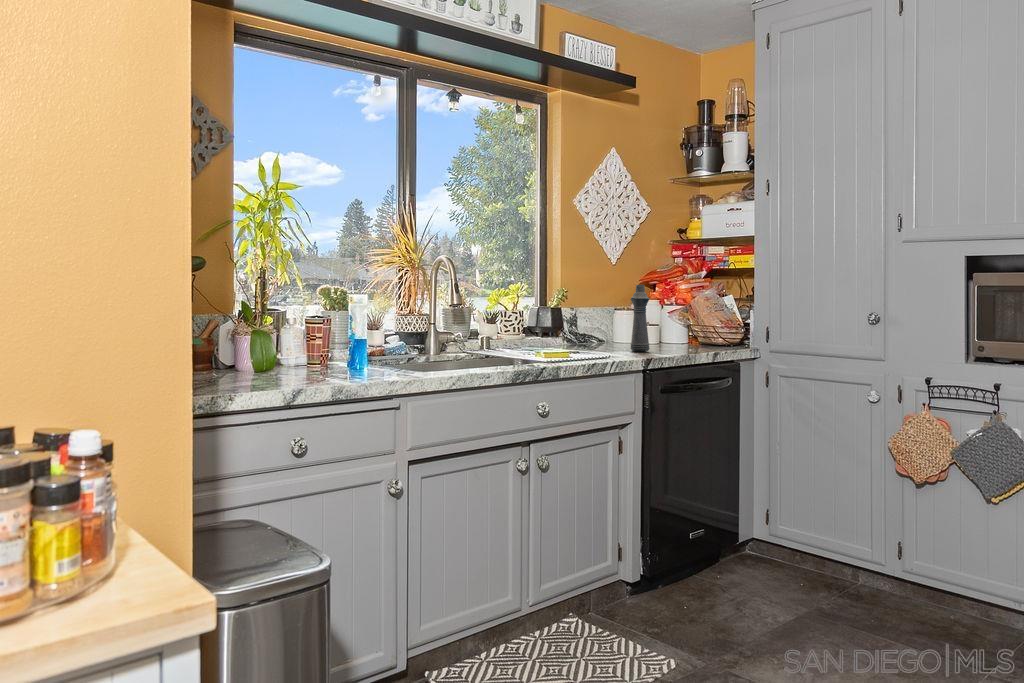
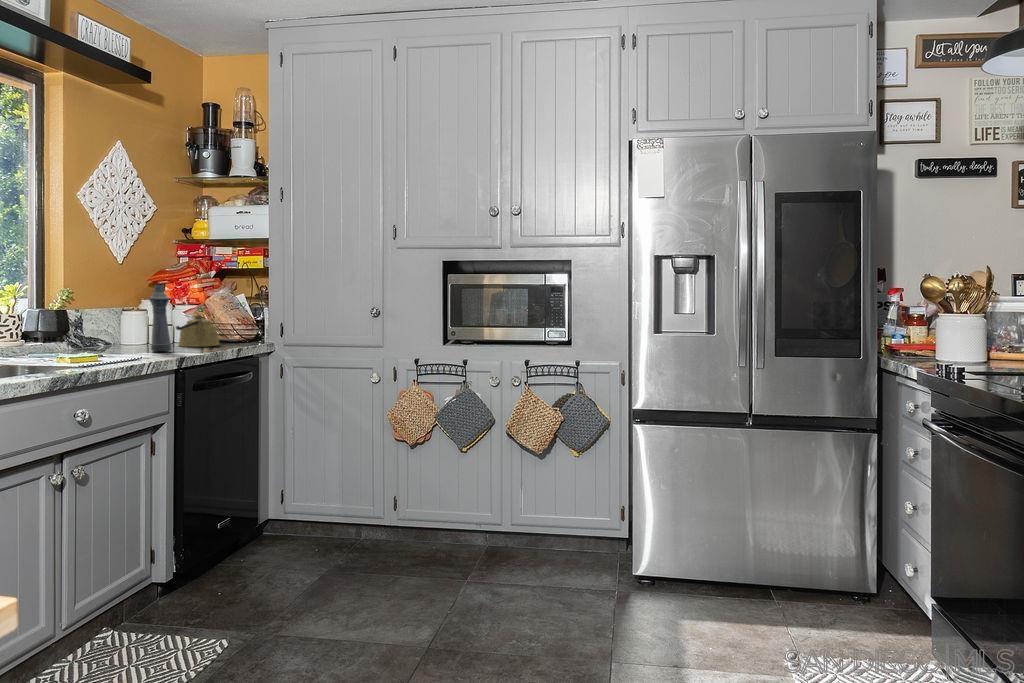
kettle: none [659,316,701,348] -> present [176,315,220,347]

